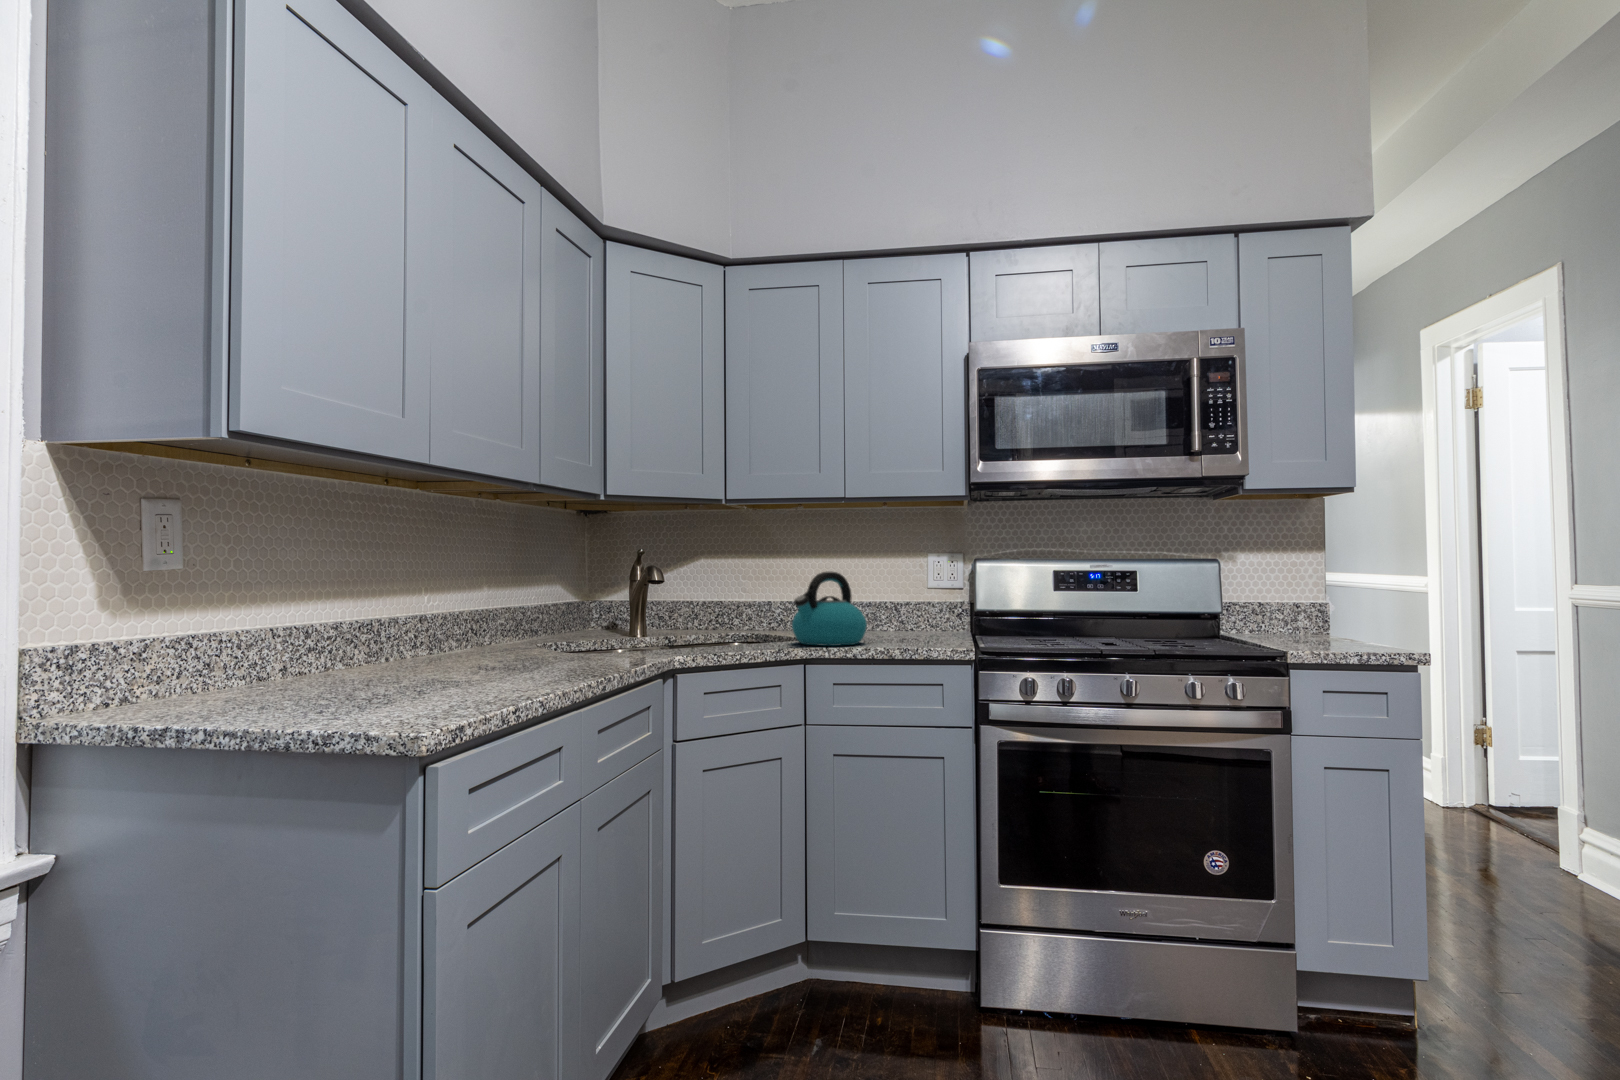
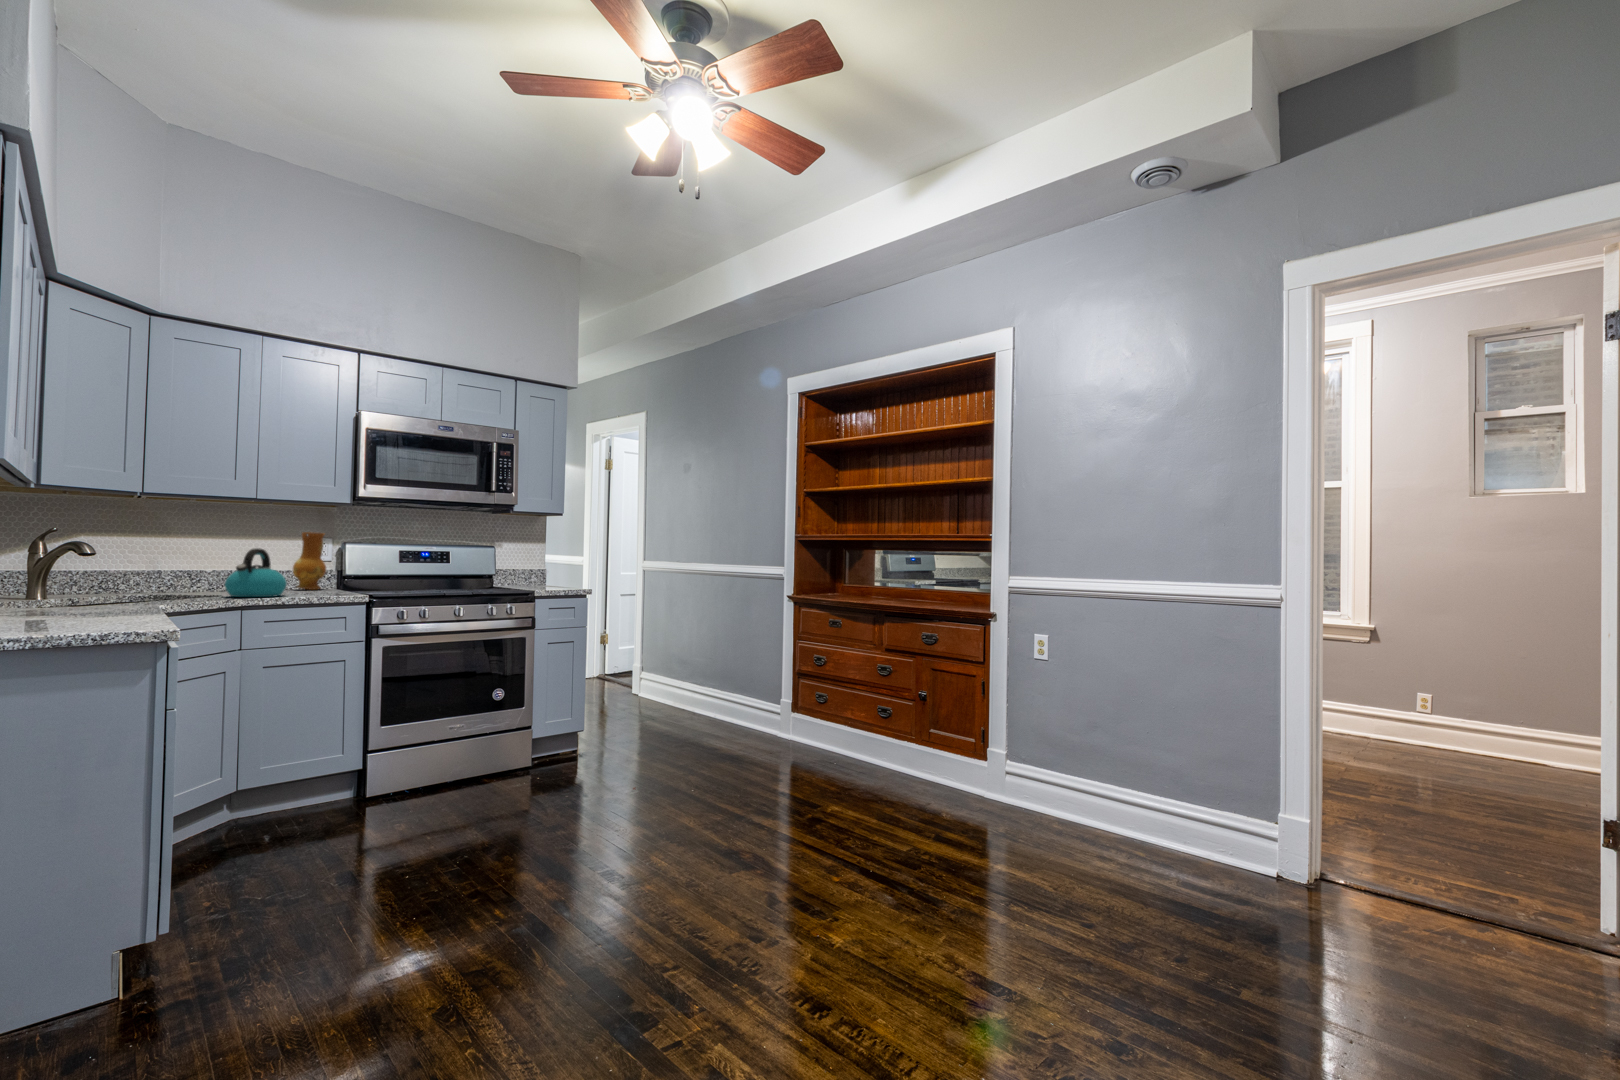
ceramic jug: none [909,546,951,633] -> present [293,532,326,590]

